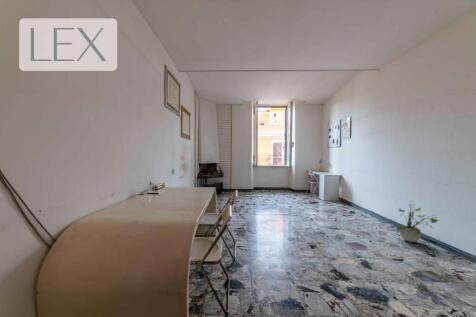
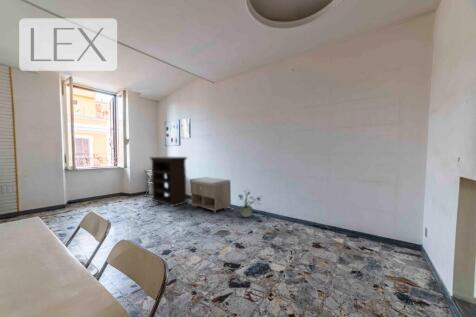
bookshelf: none [307,157,343,208] -> present [150,157,187,206]
storage bench: none [340,182,393,225] -> present [189,177,231,213]

